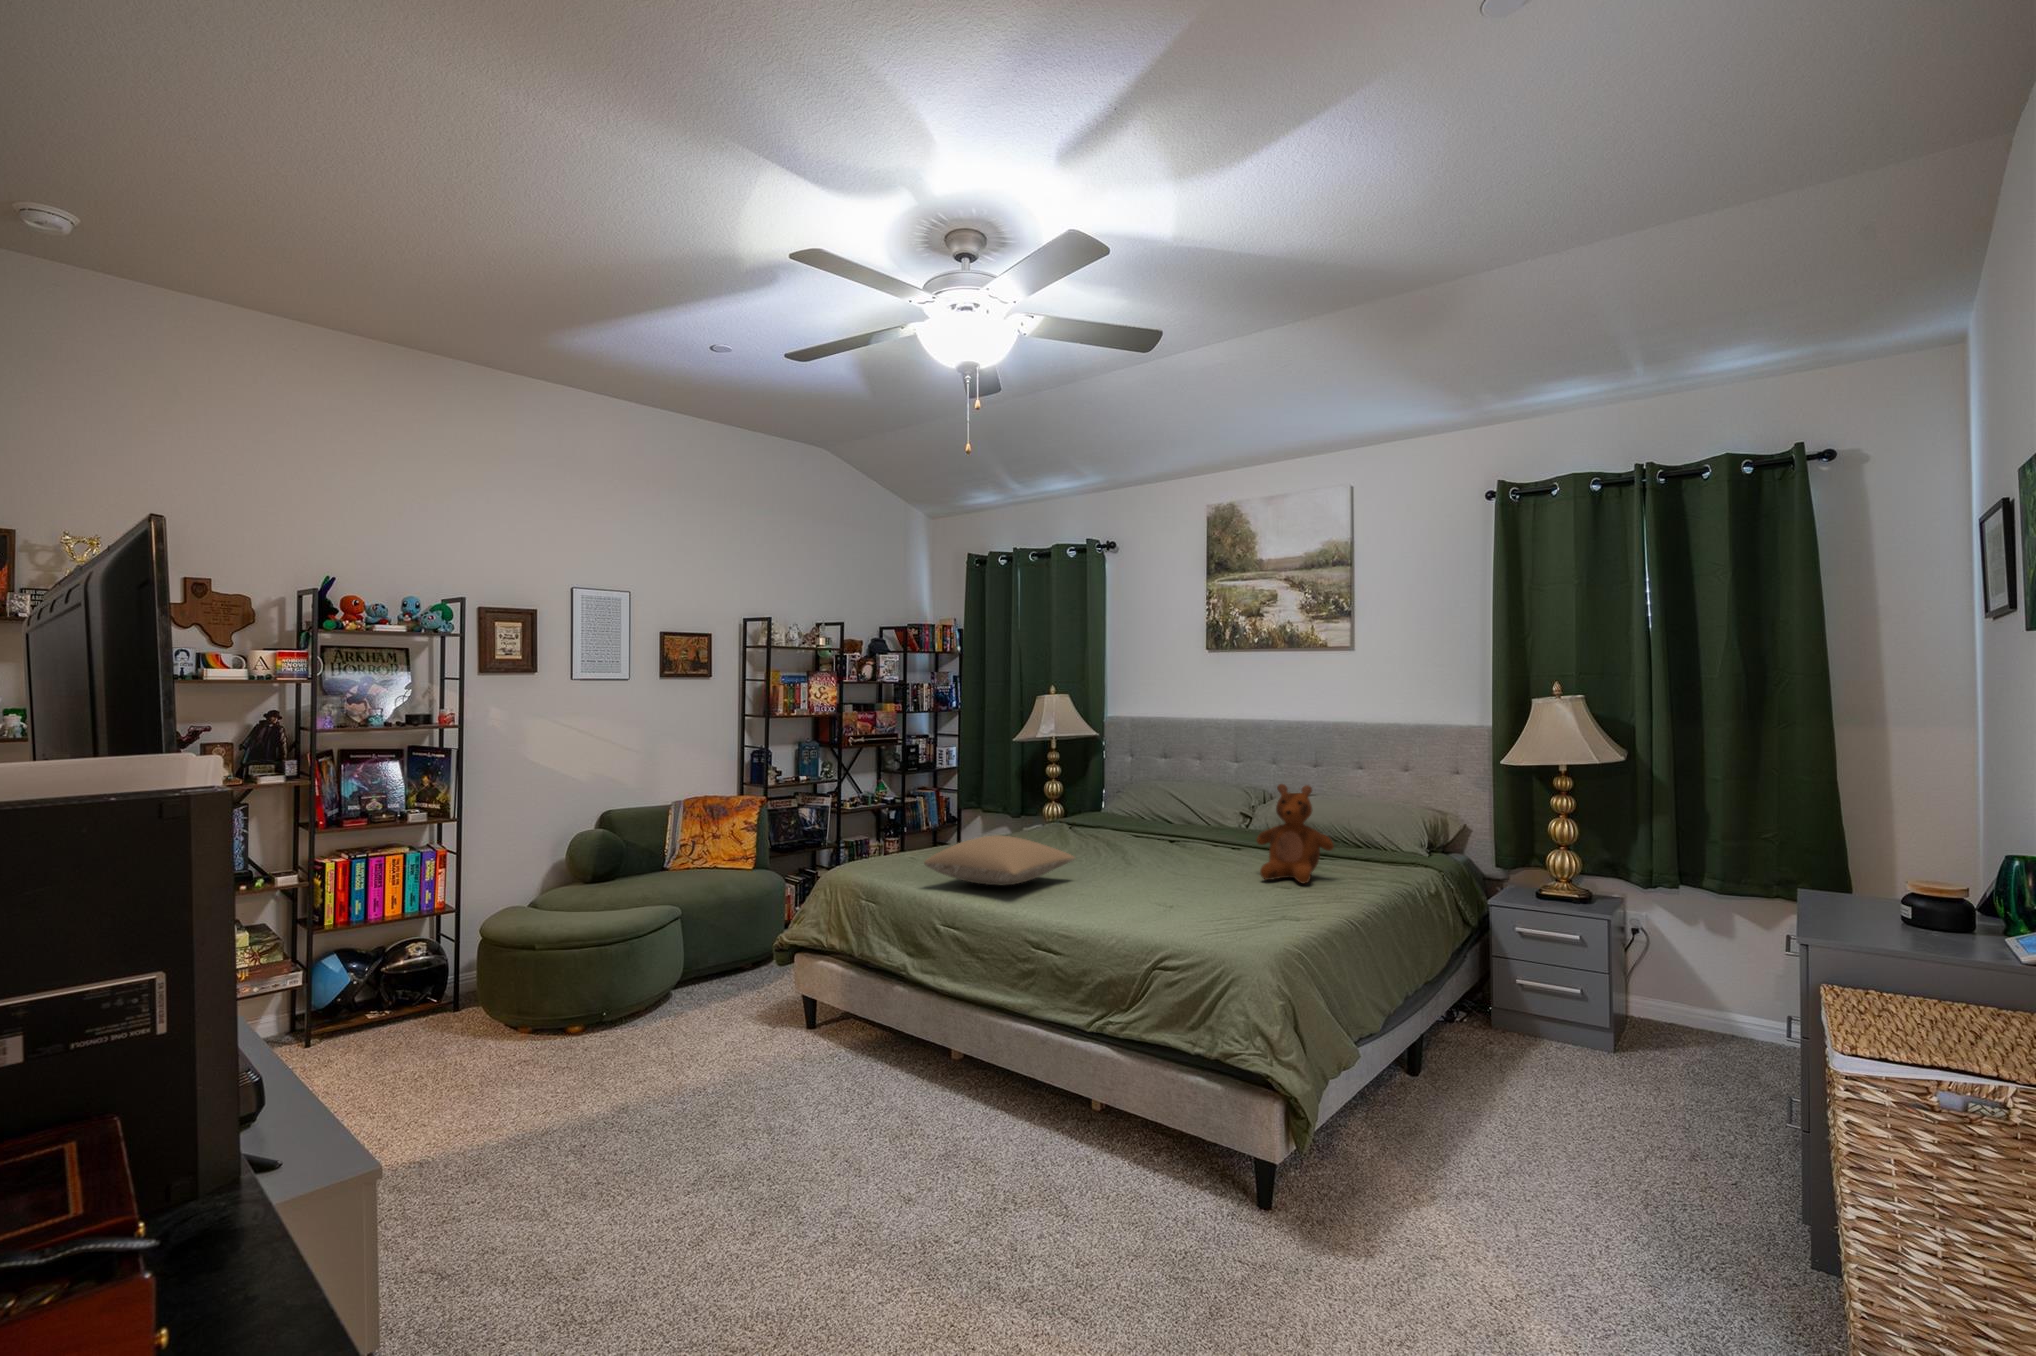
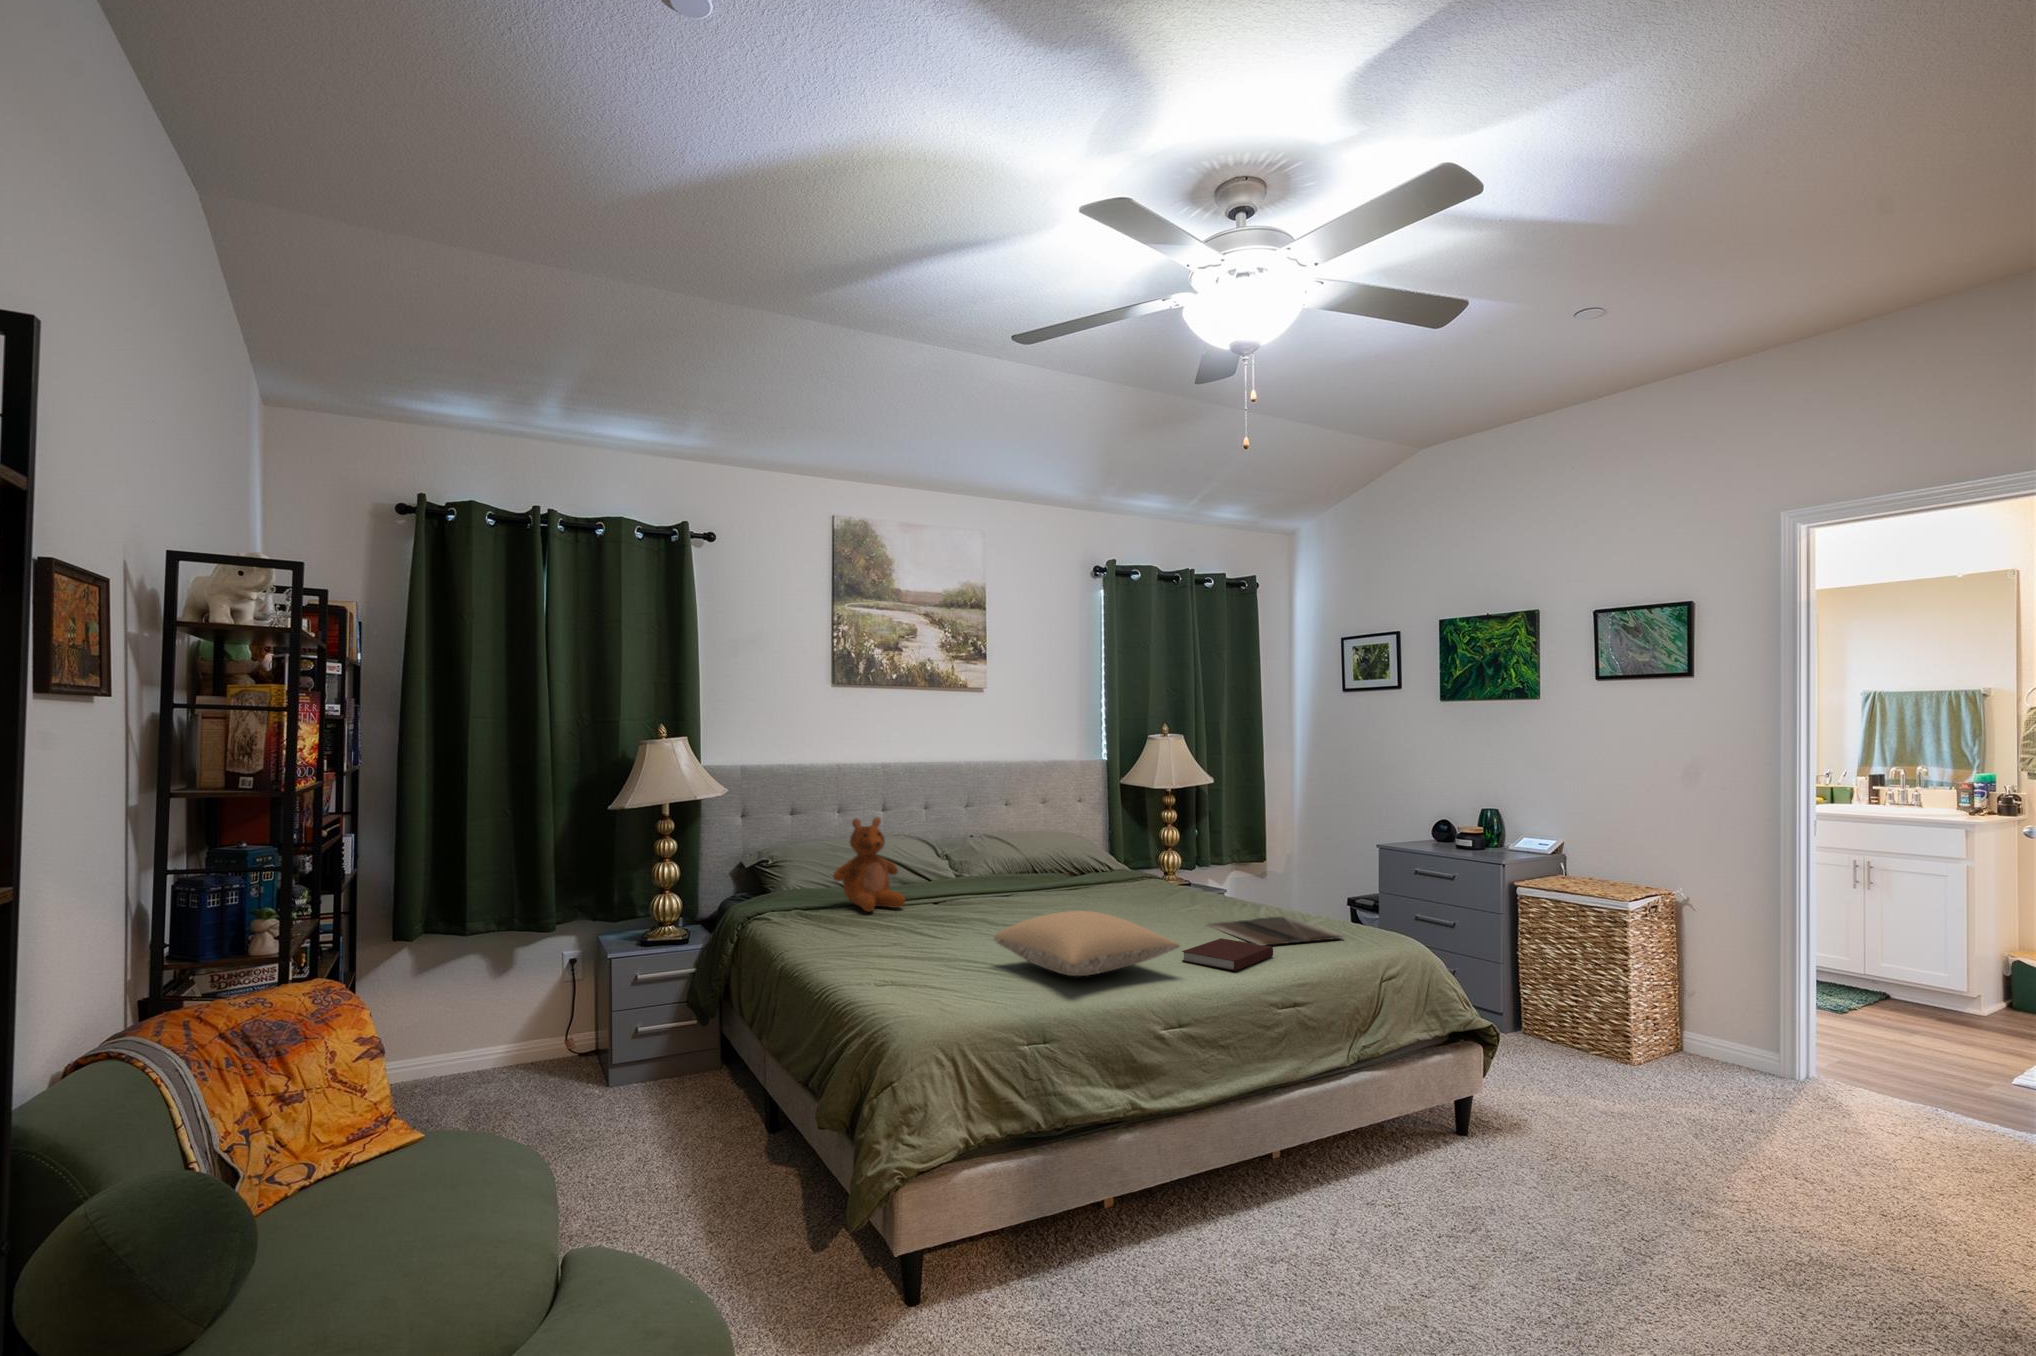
teddy bear: present [1257,784,1334,884] -> present [833,817,905,912]
notebook: none [1049,890,1136,917] -> present [1182,938,1273,971]
laptop: none [1155,895,1308,931] -> present [1207,916,1344,945]

